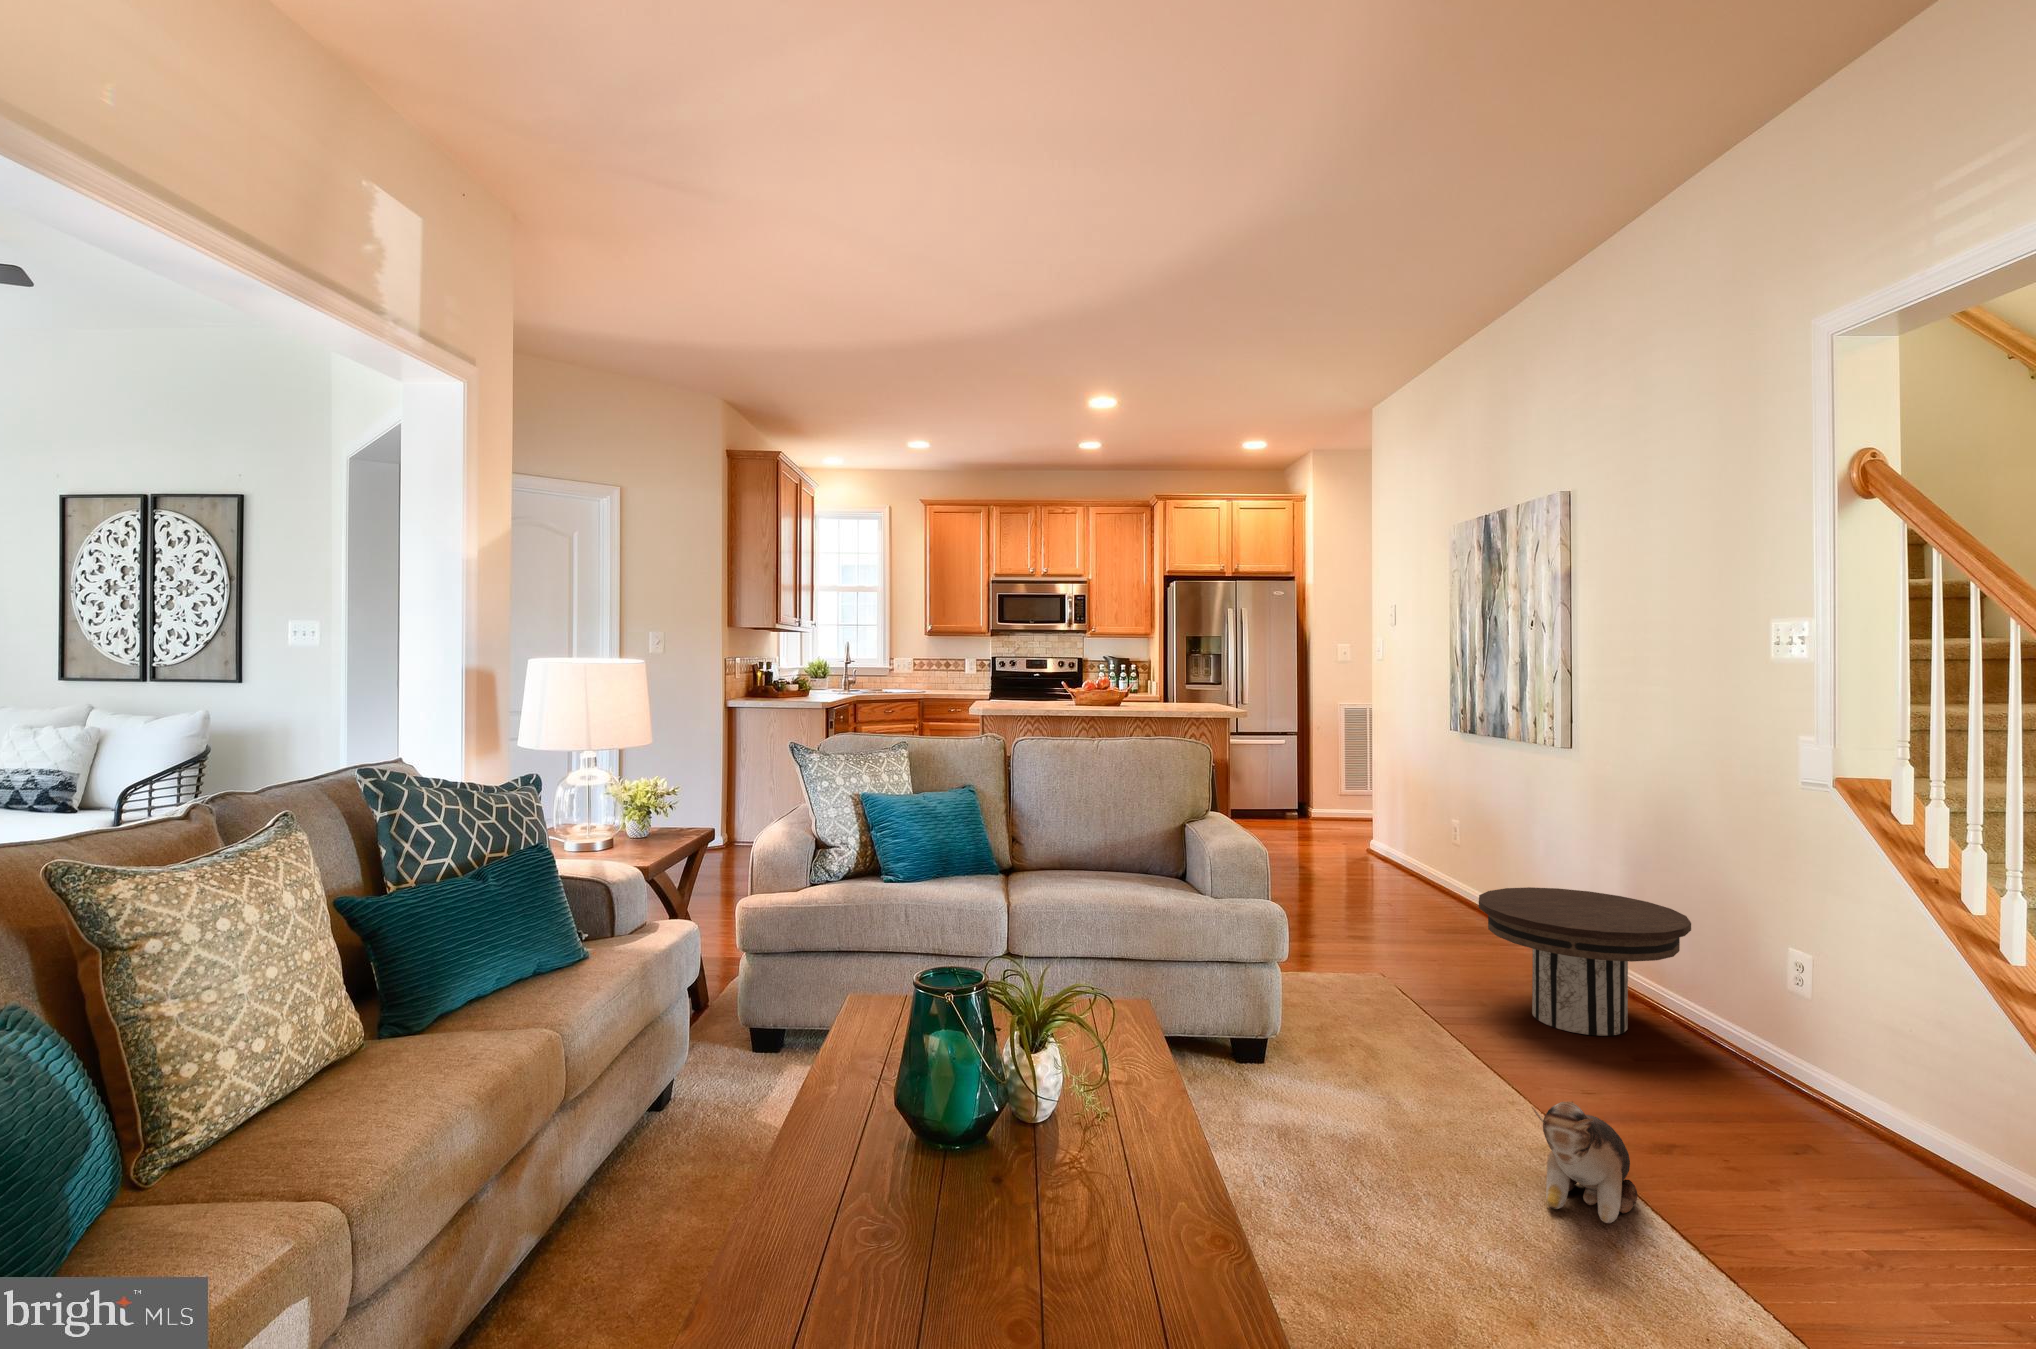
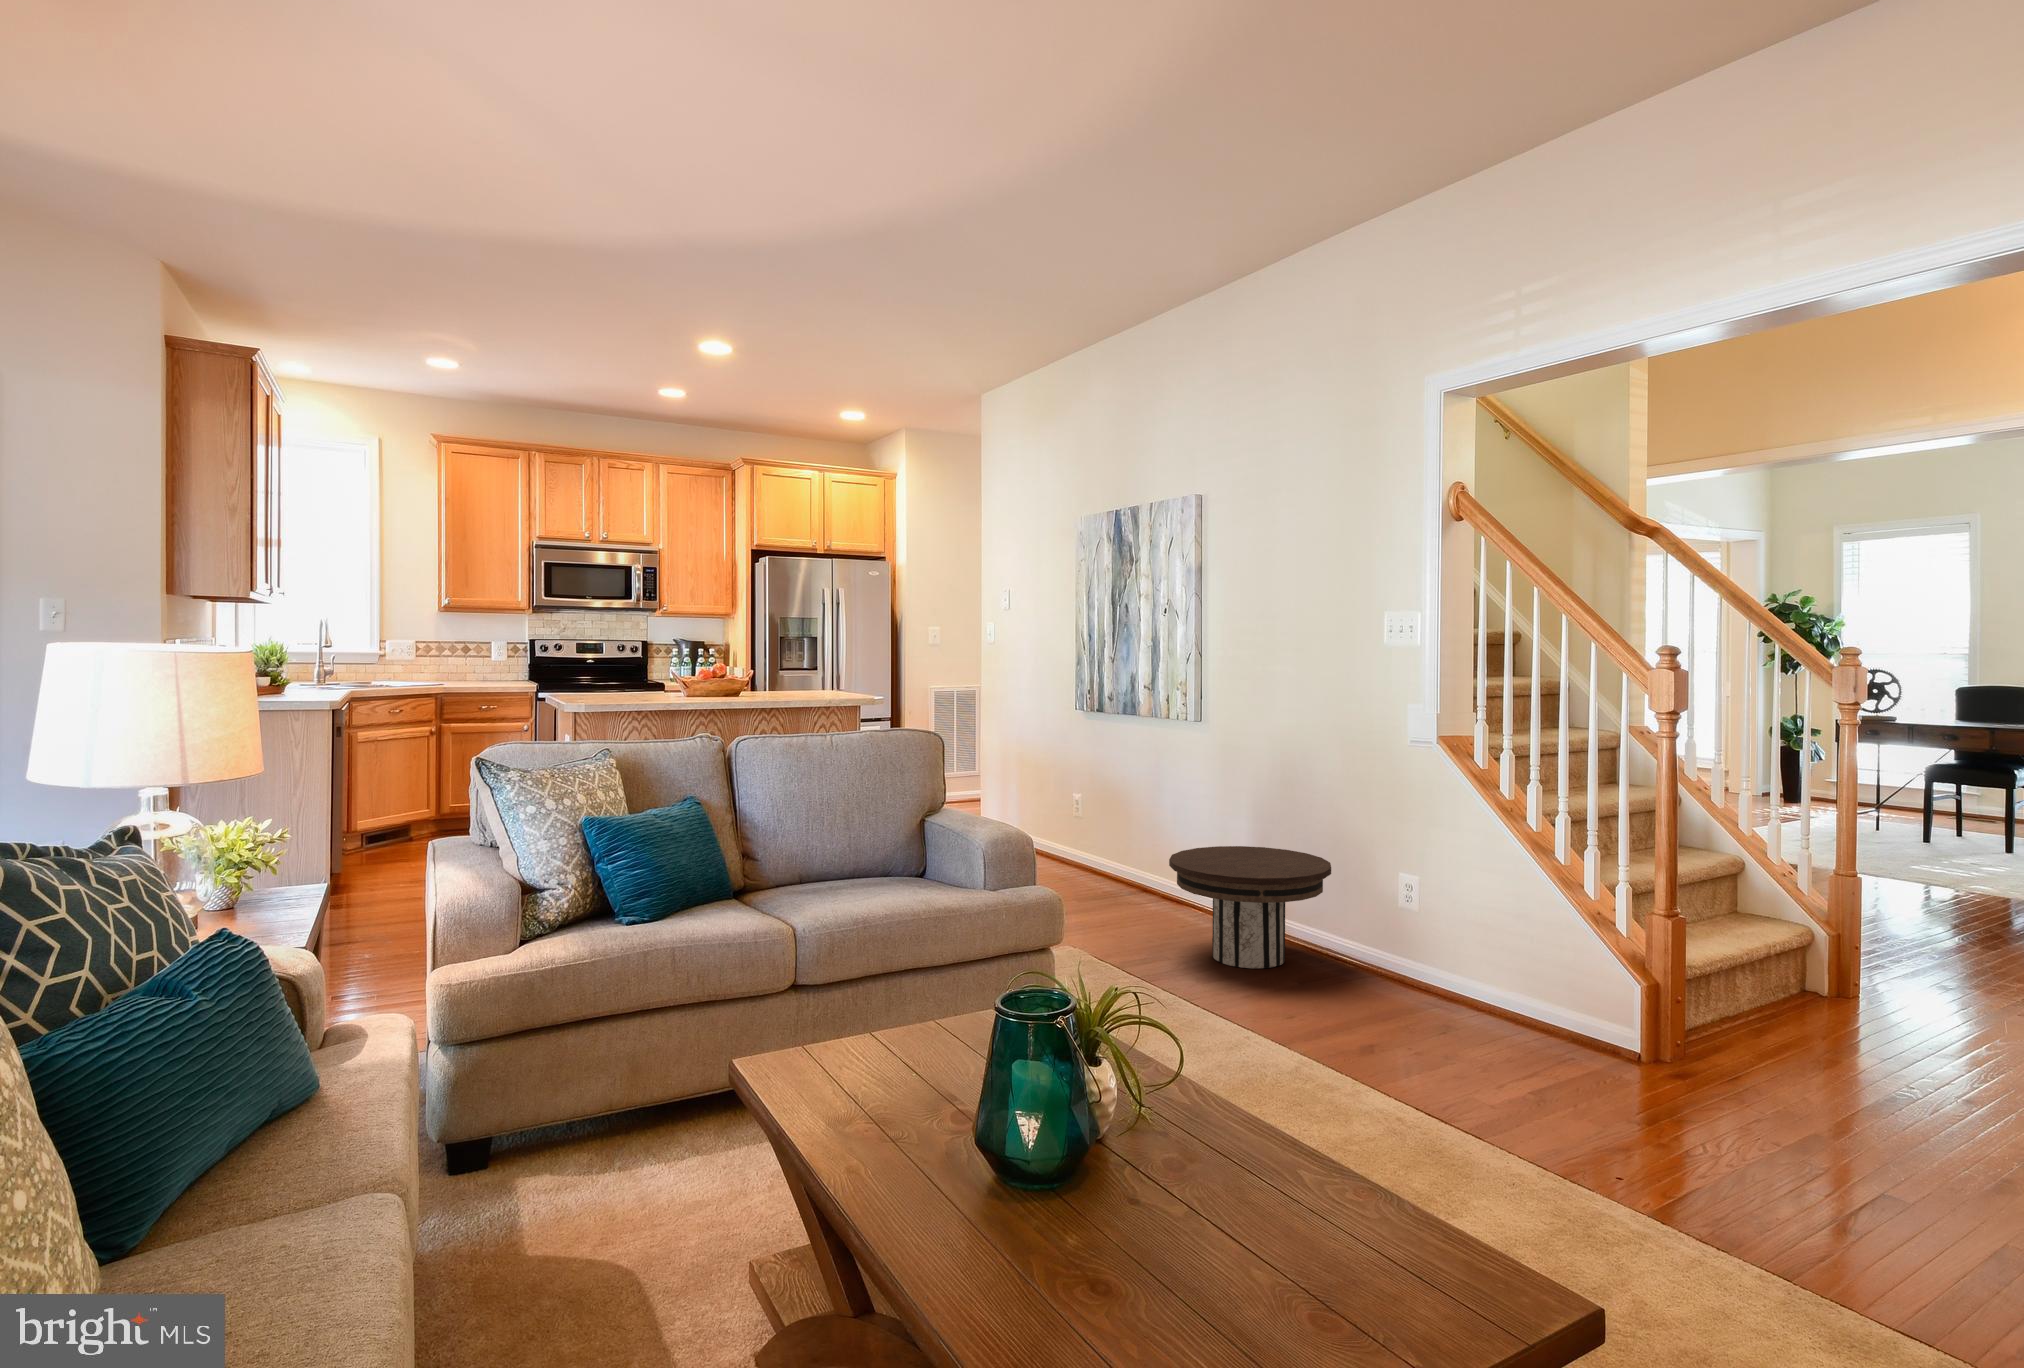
plush toy: present [1532,1102,1638,1223] -> none [1333,1019,1392,1112]

